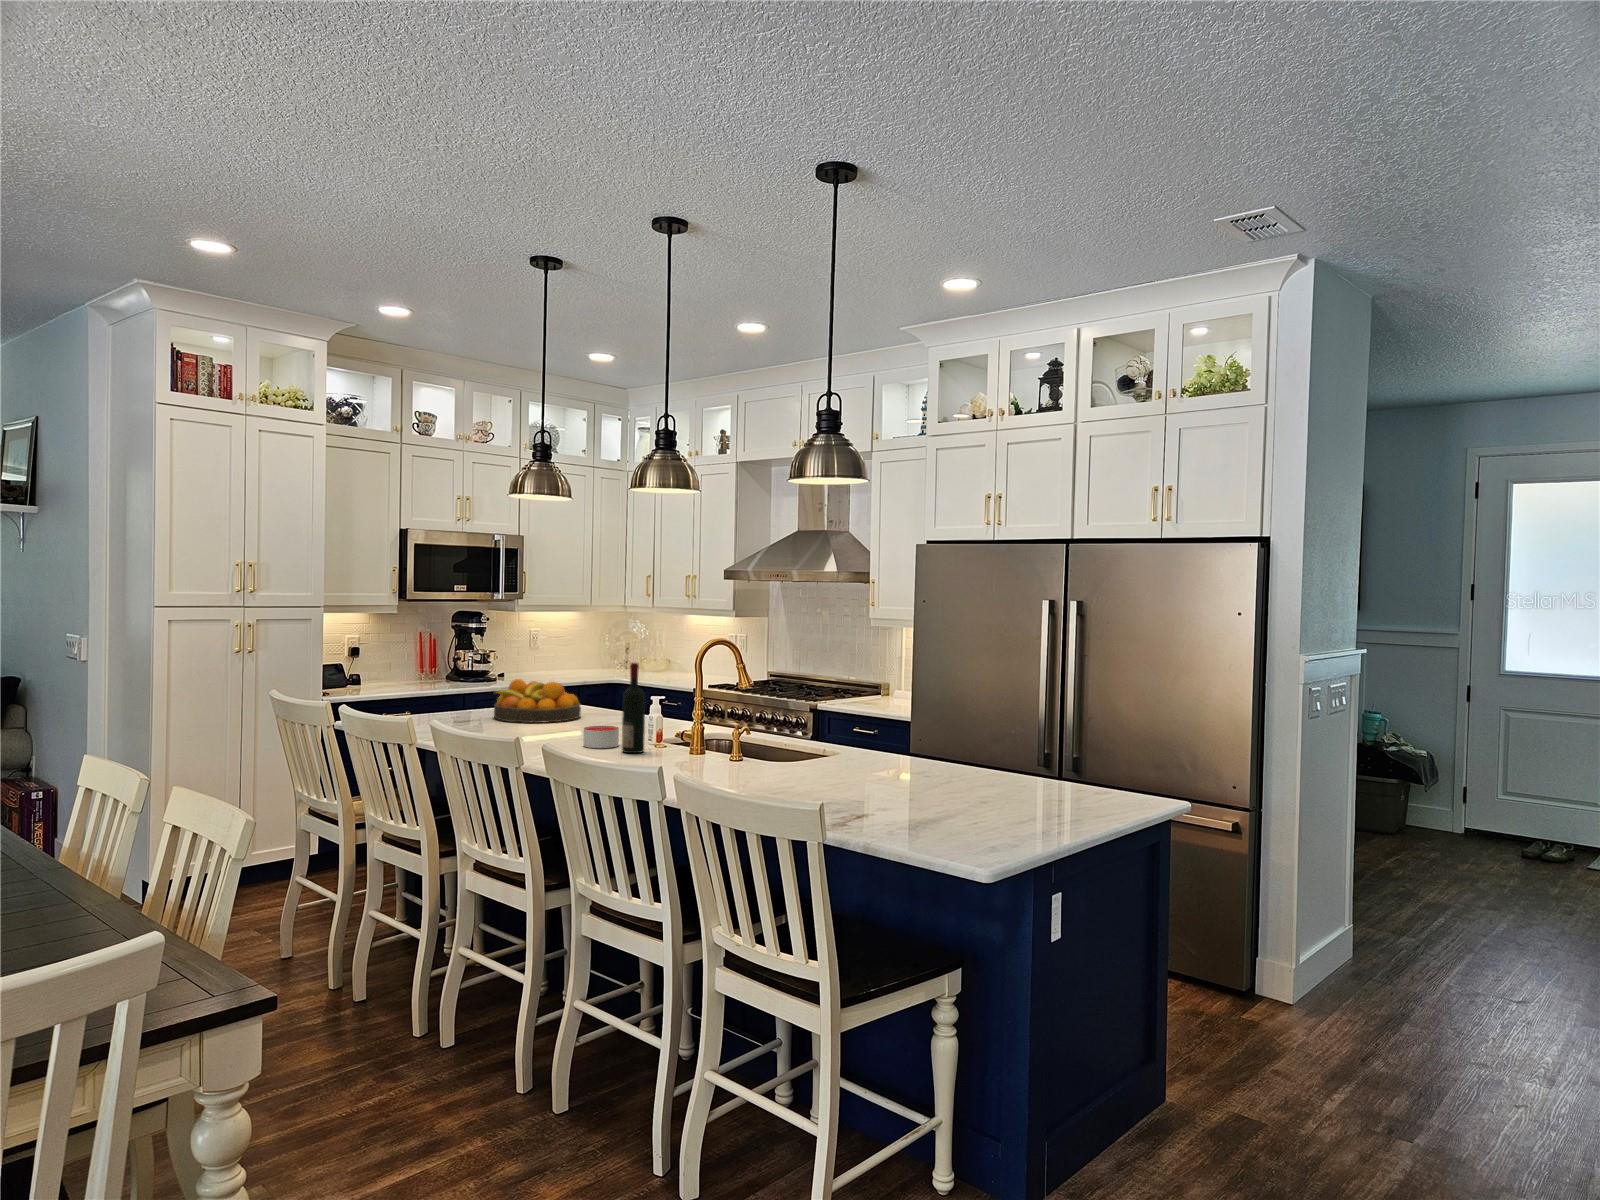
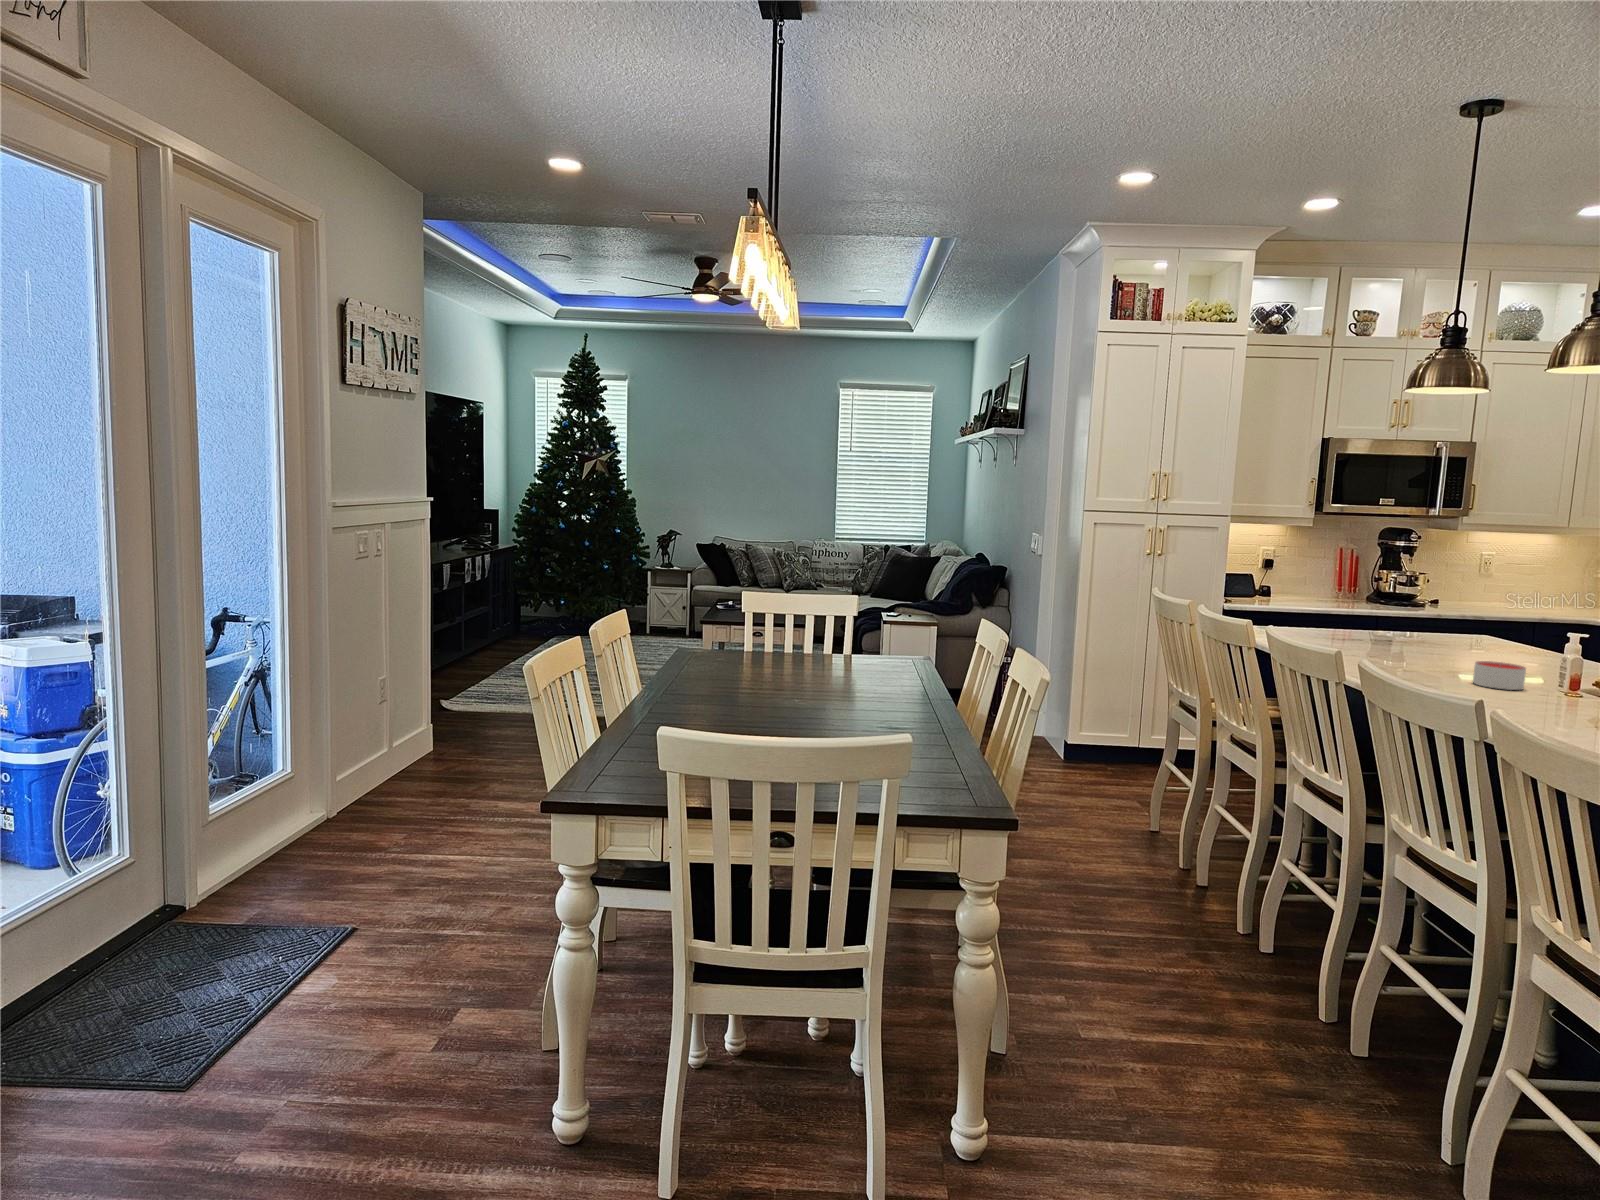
wine bottle: present [622,663,645,753] -> none [1522,588,1564,701]
fruit bowl: present [494,679,581,723] -> none [1384,601,1501,655]

